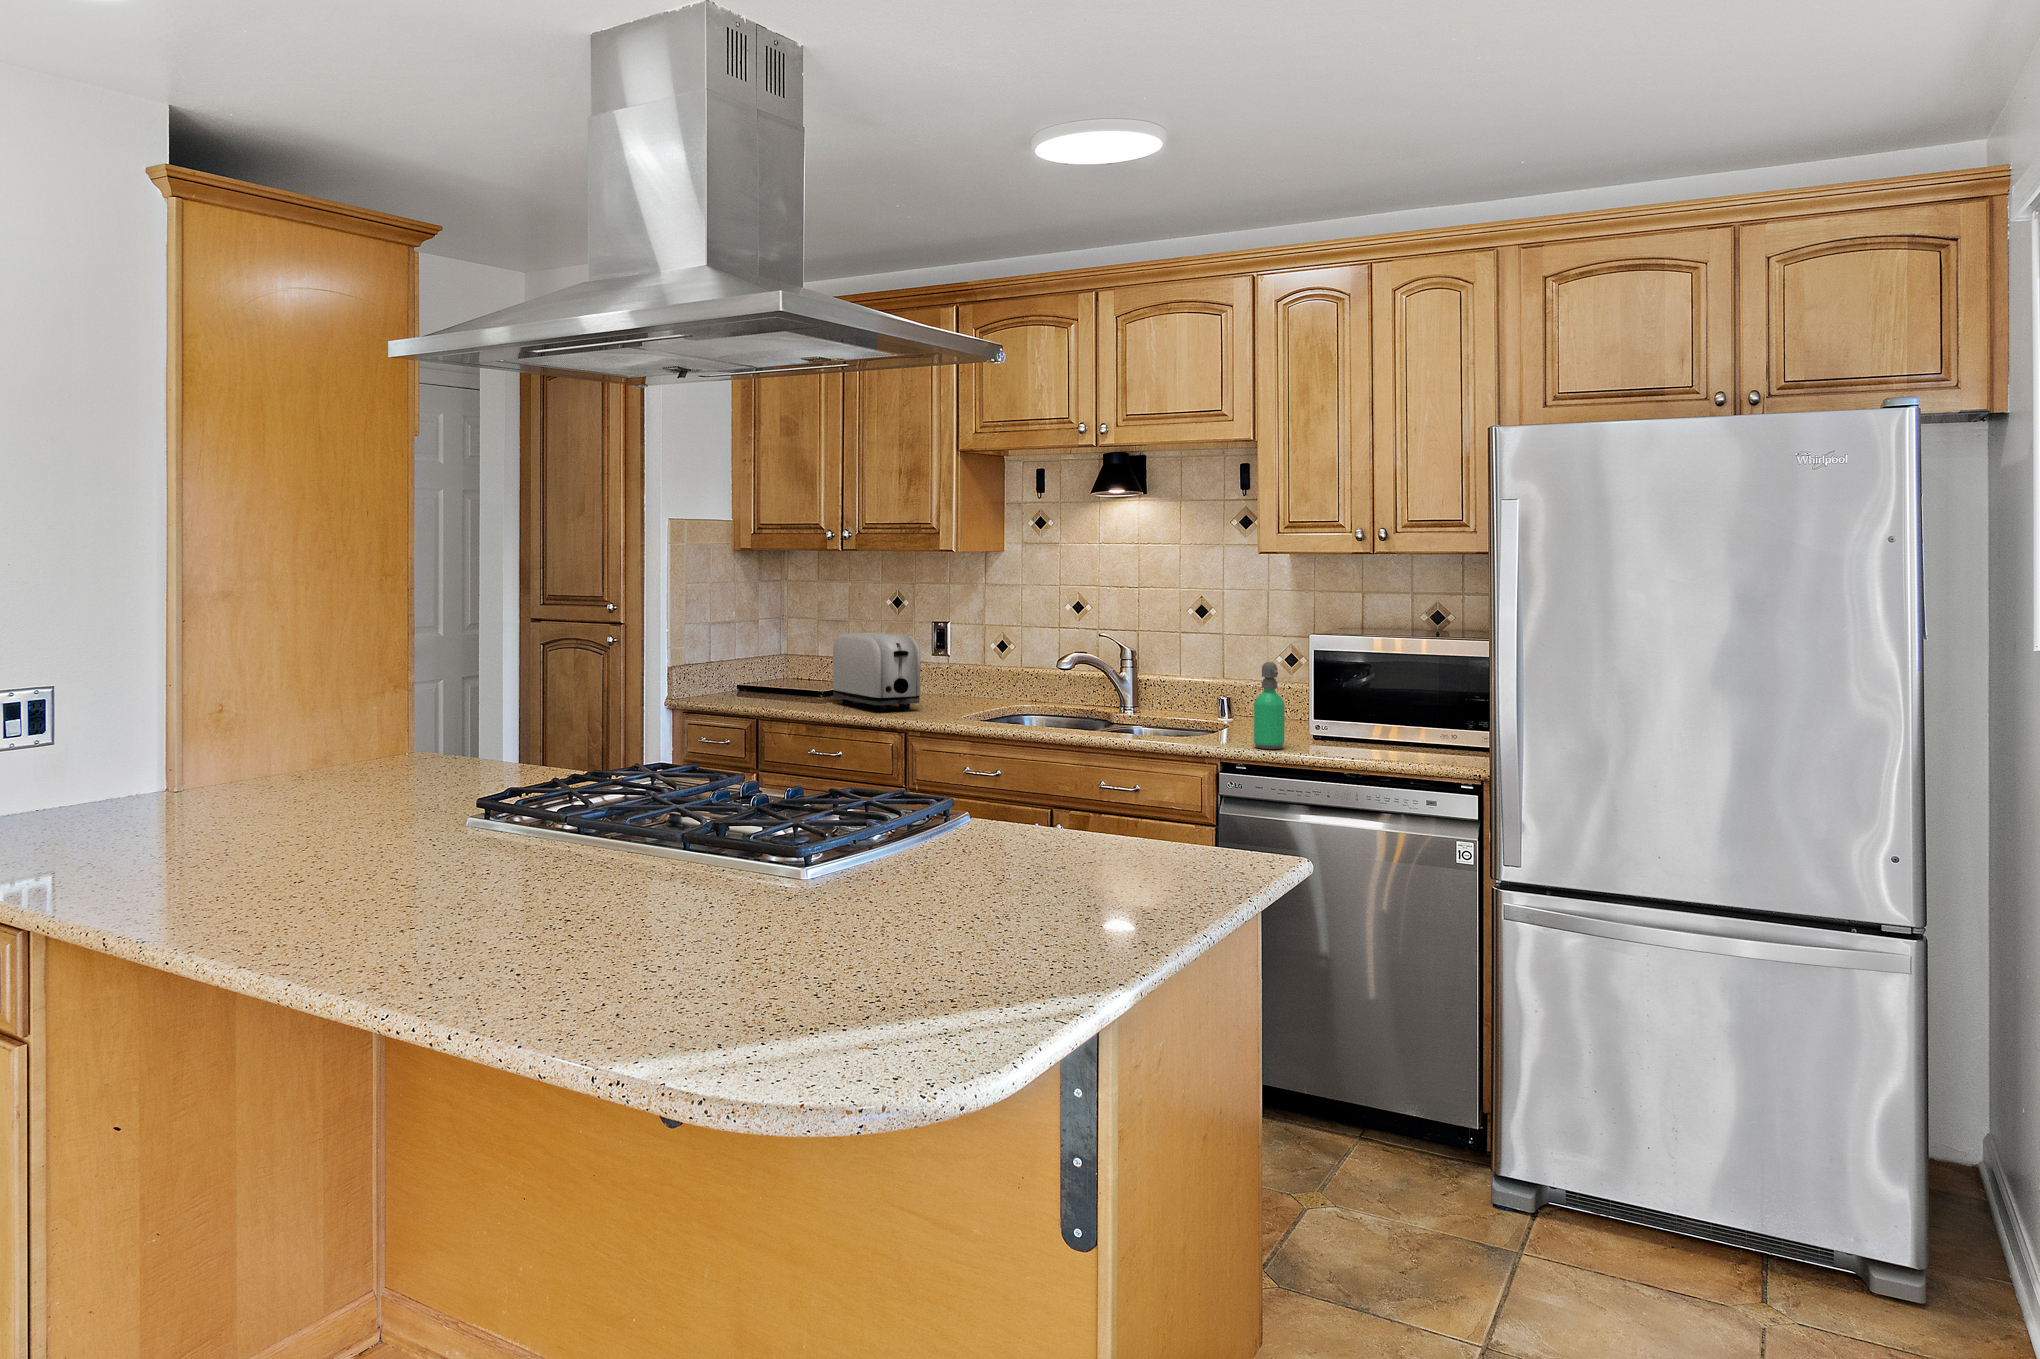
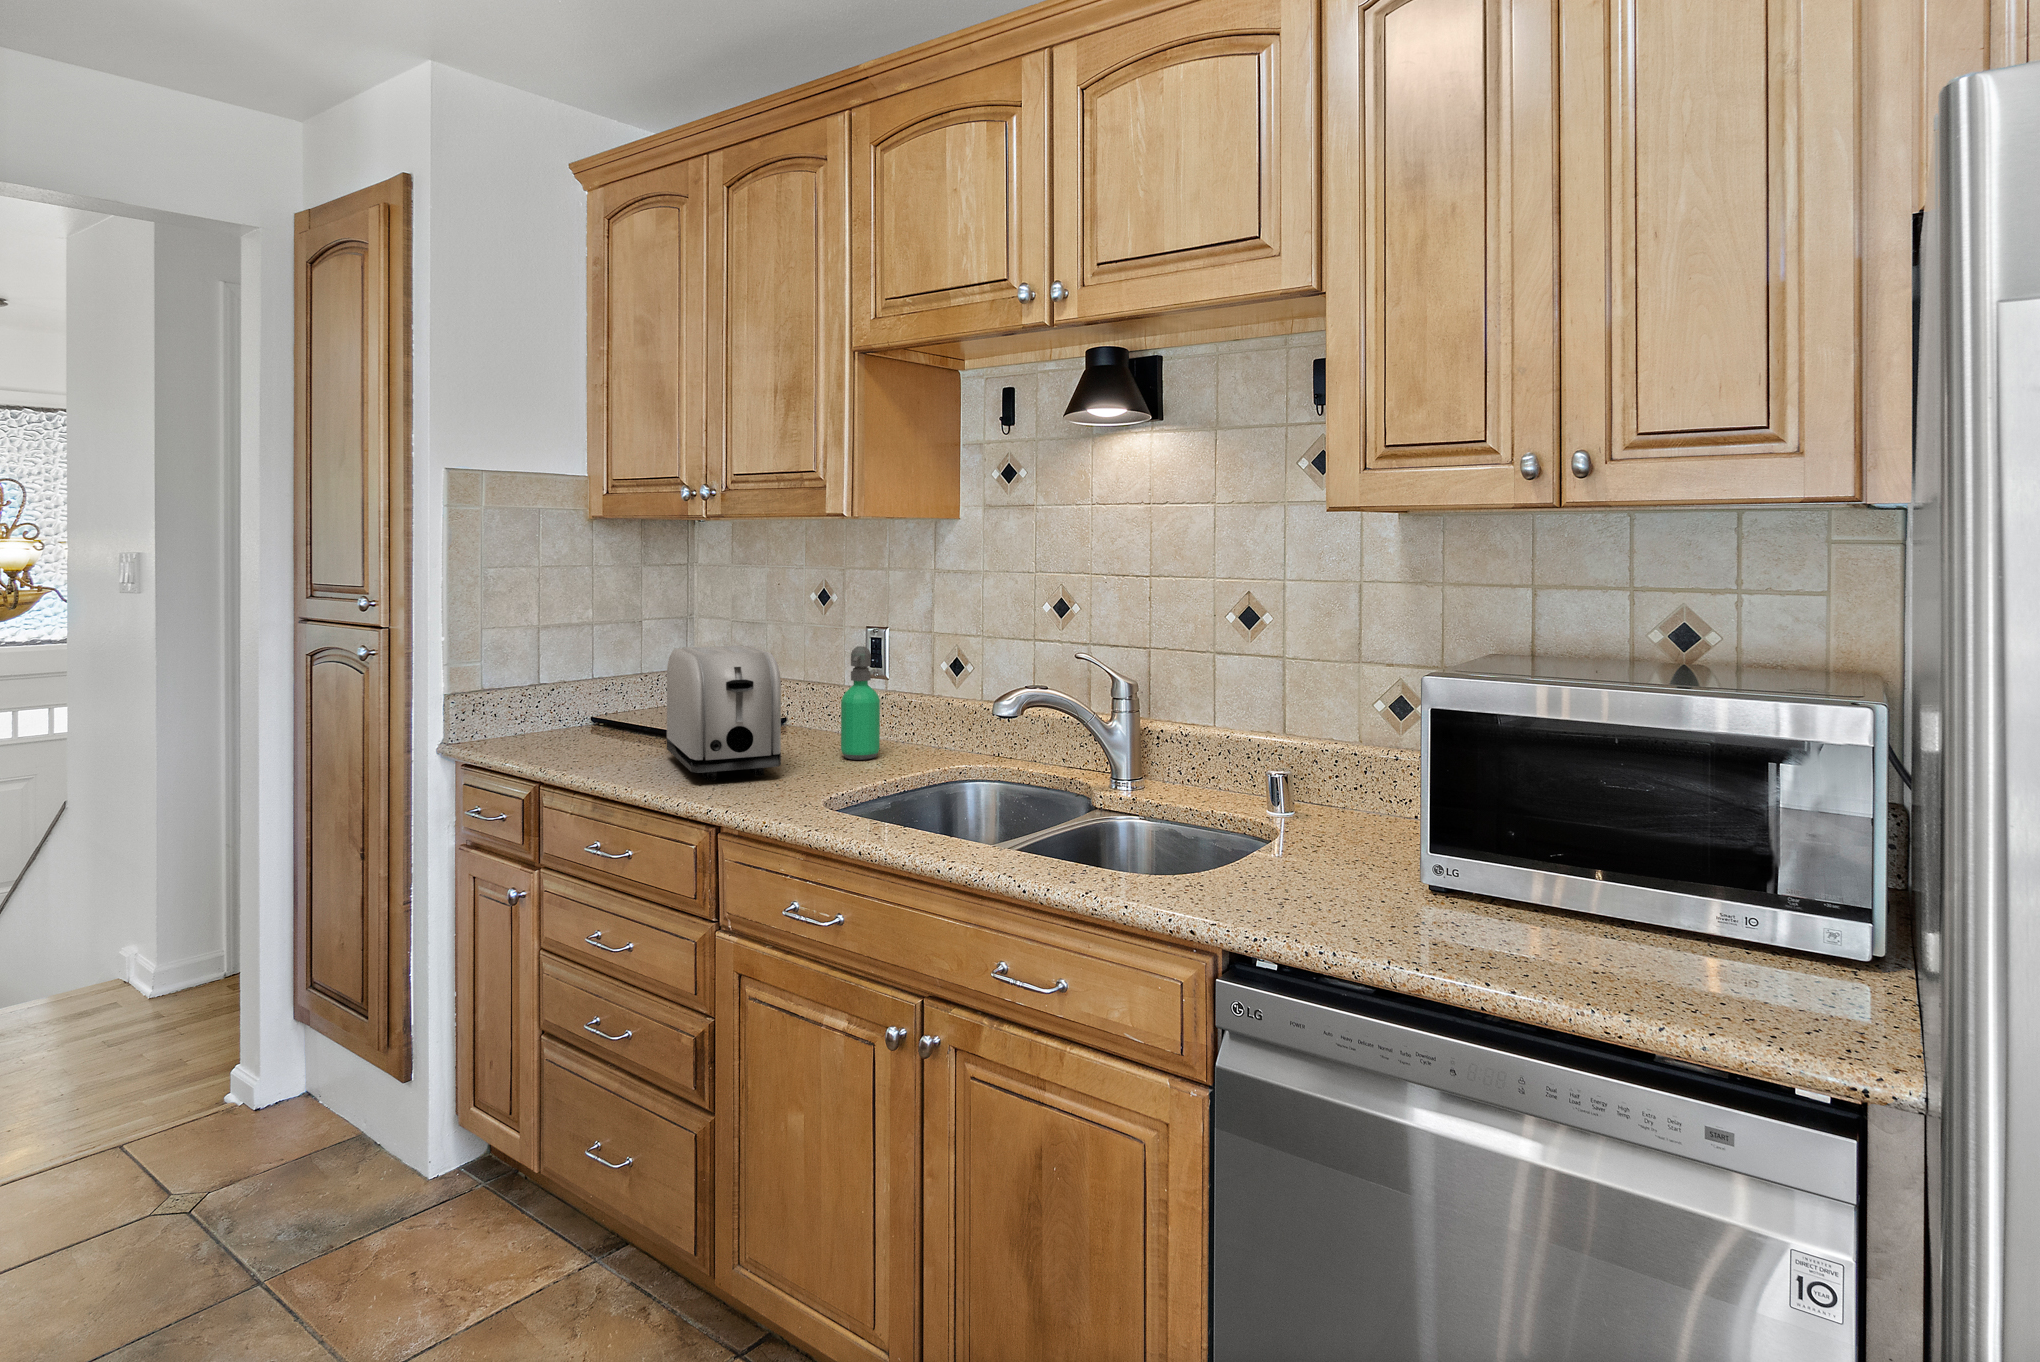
soap dispenser: present [1254,662,1285,749] -> present [841,646,880,760]

